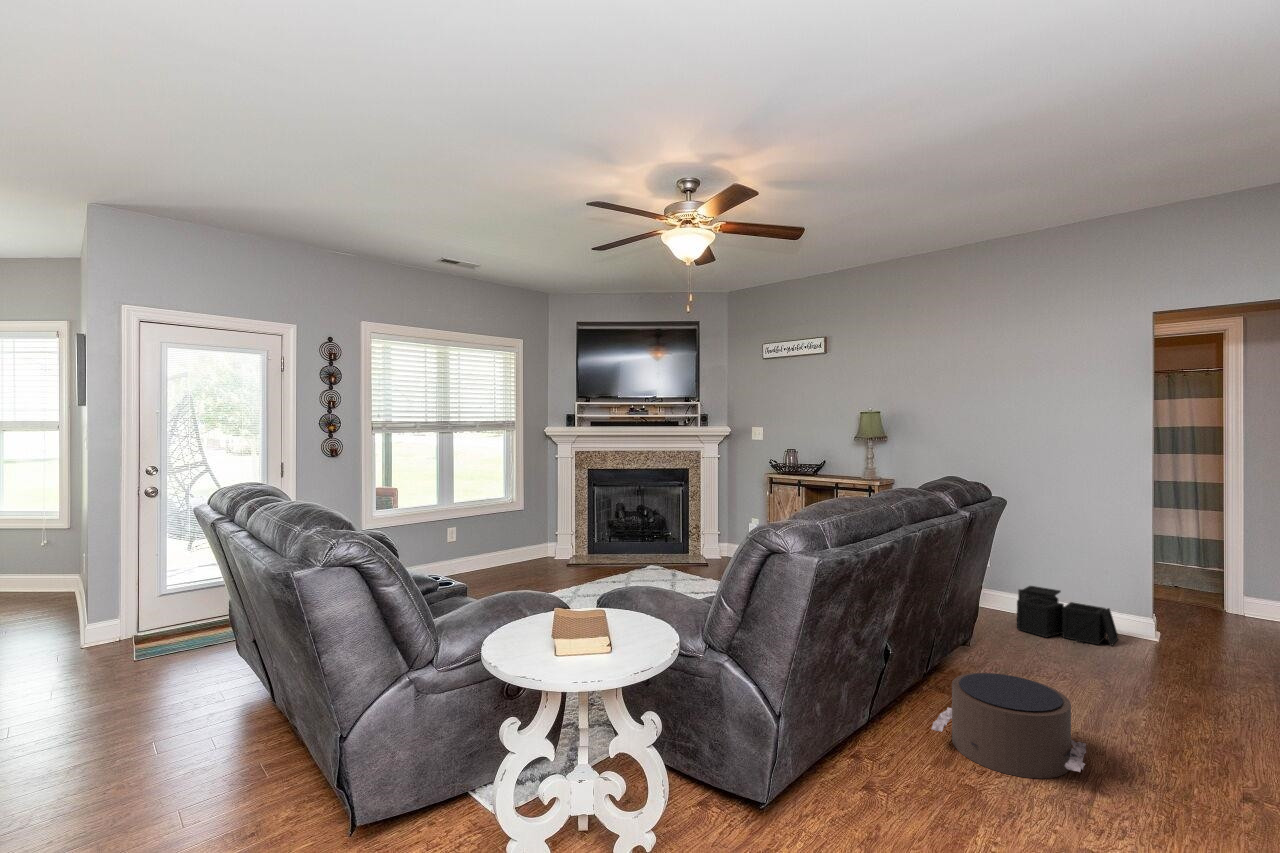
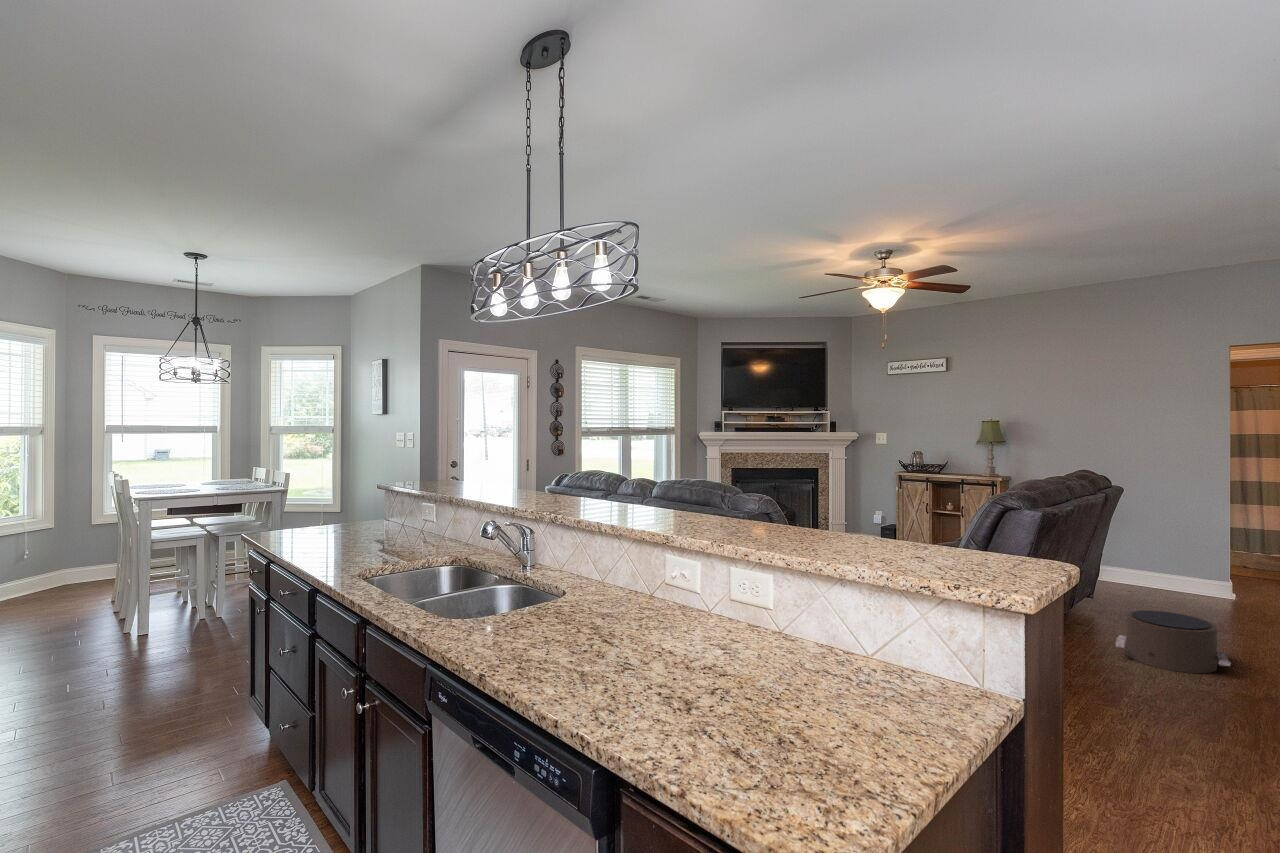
storage bin: present [1017,586,1119,646] -> none [1125,561,1212,604]

